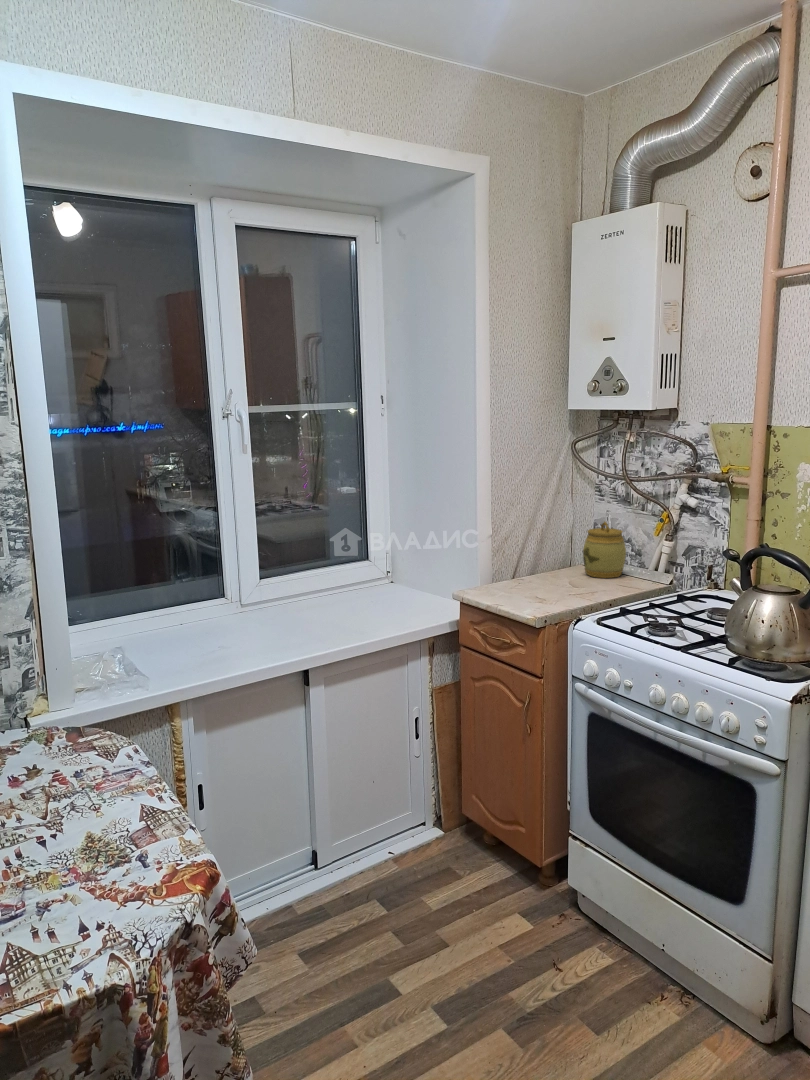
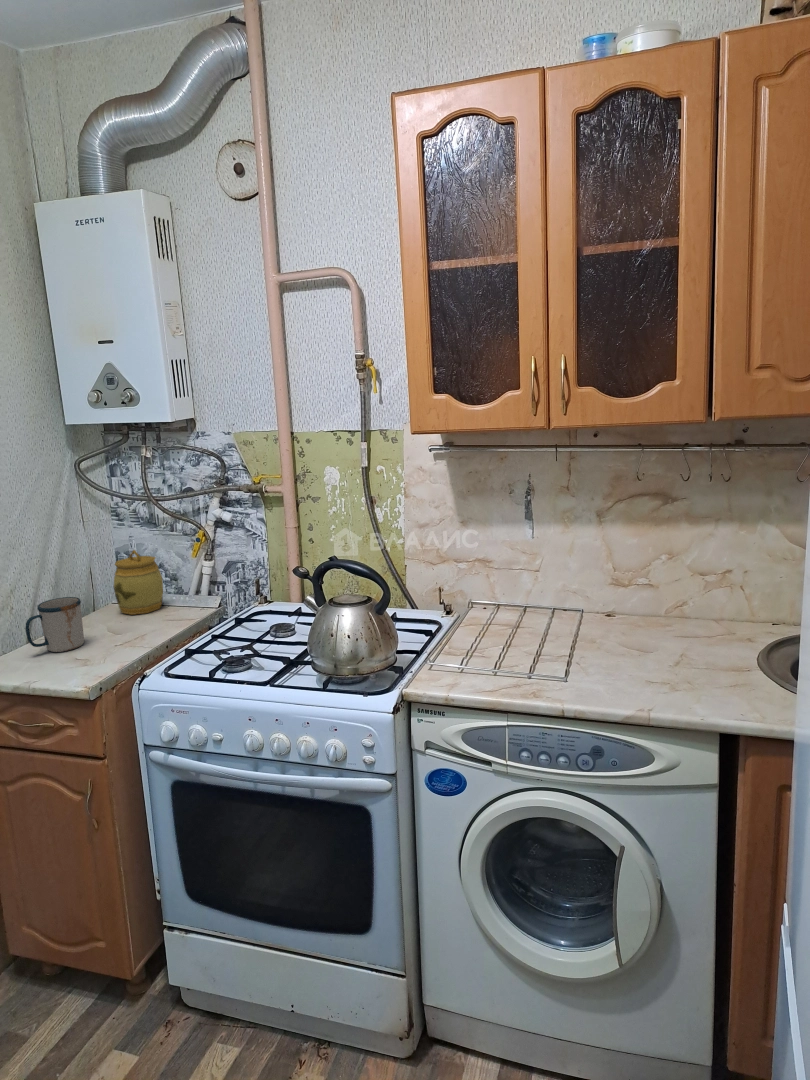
mug: none [507,549,551,591] -> present [25,597,84,652]

